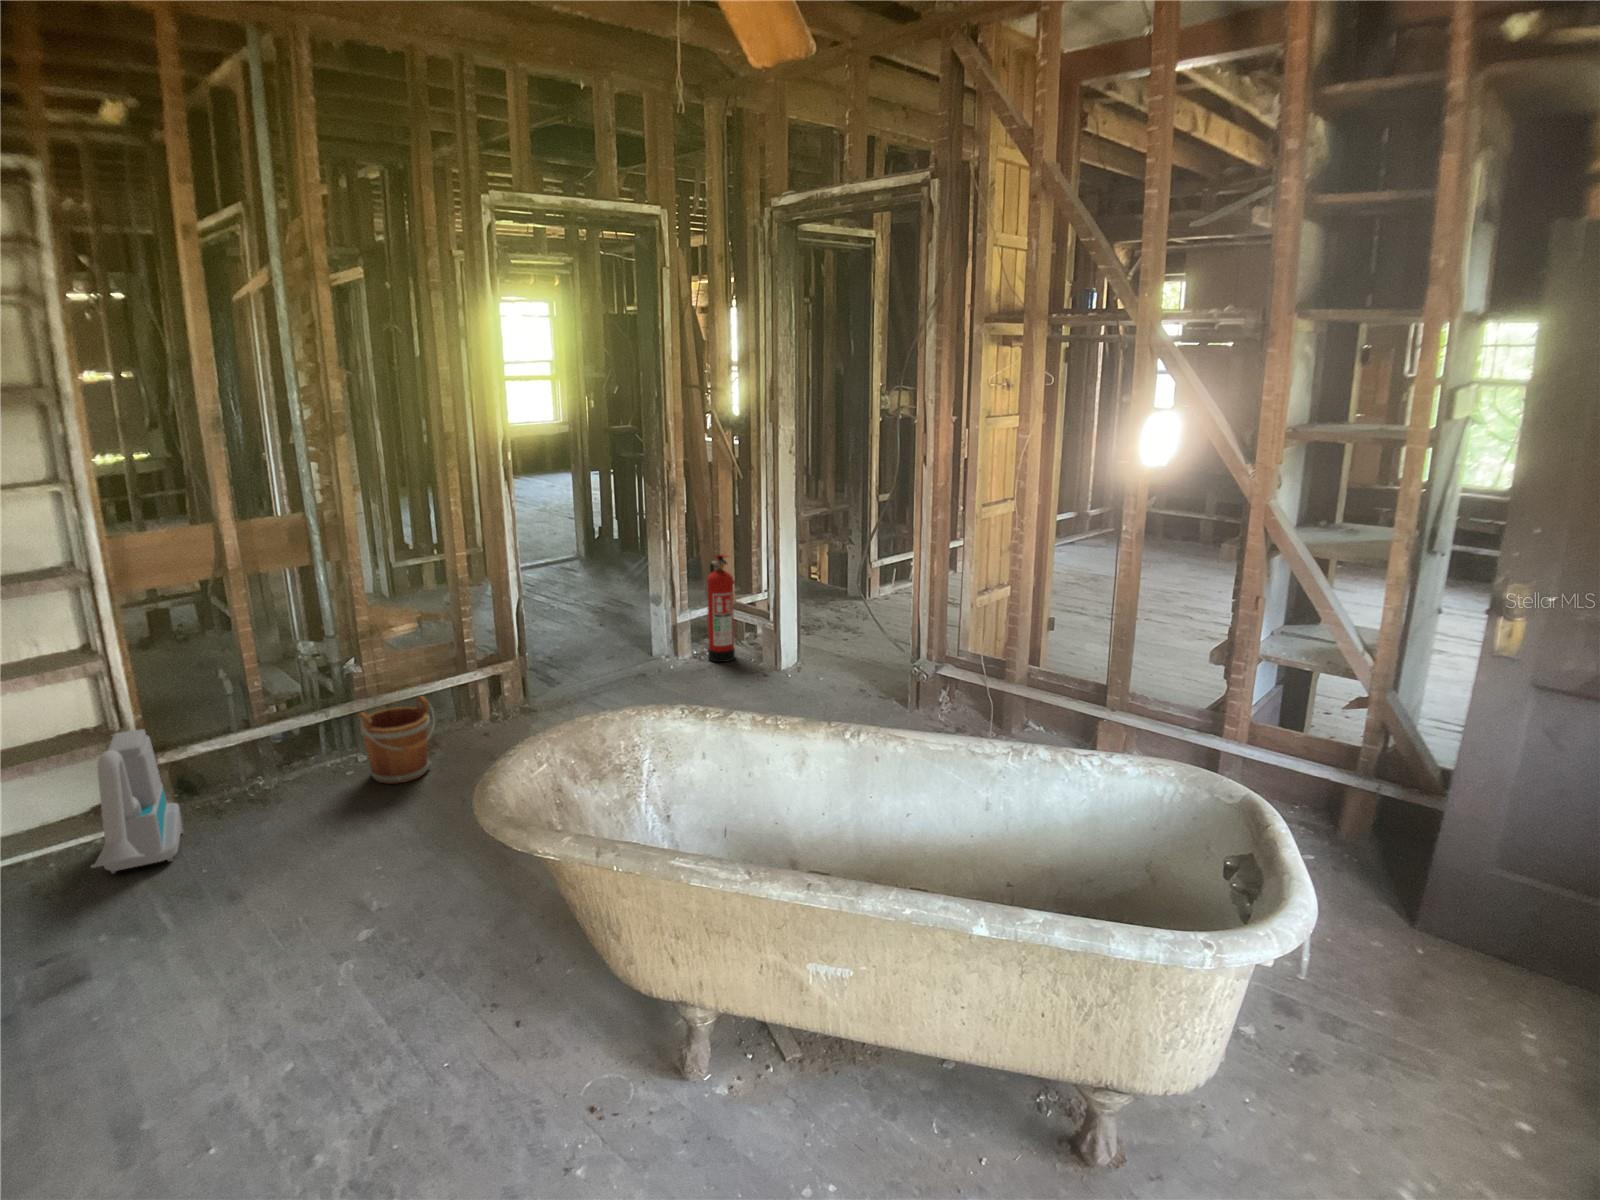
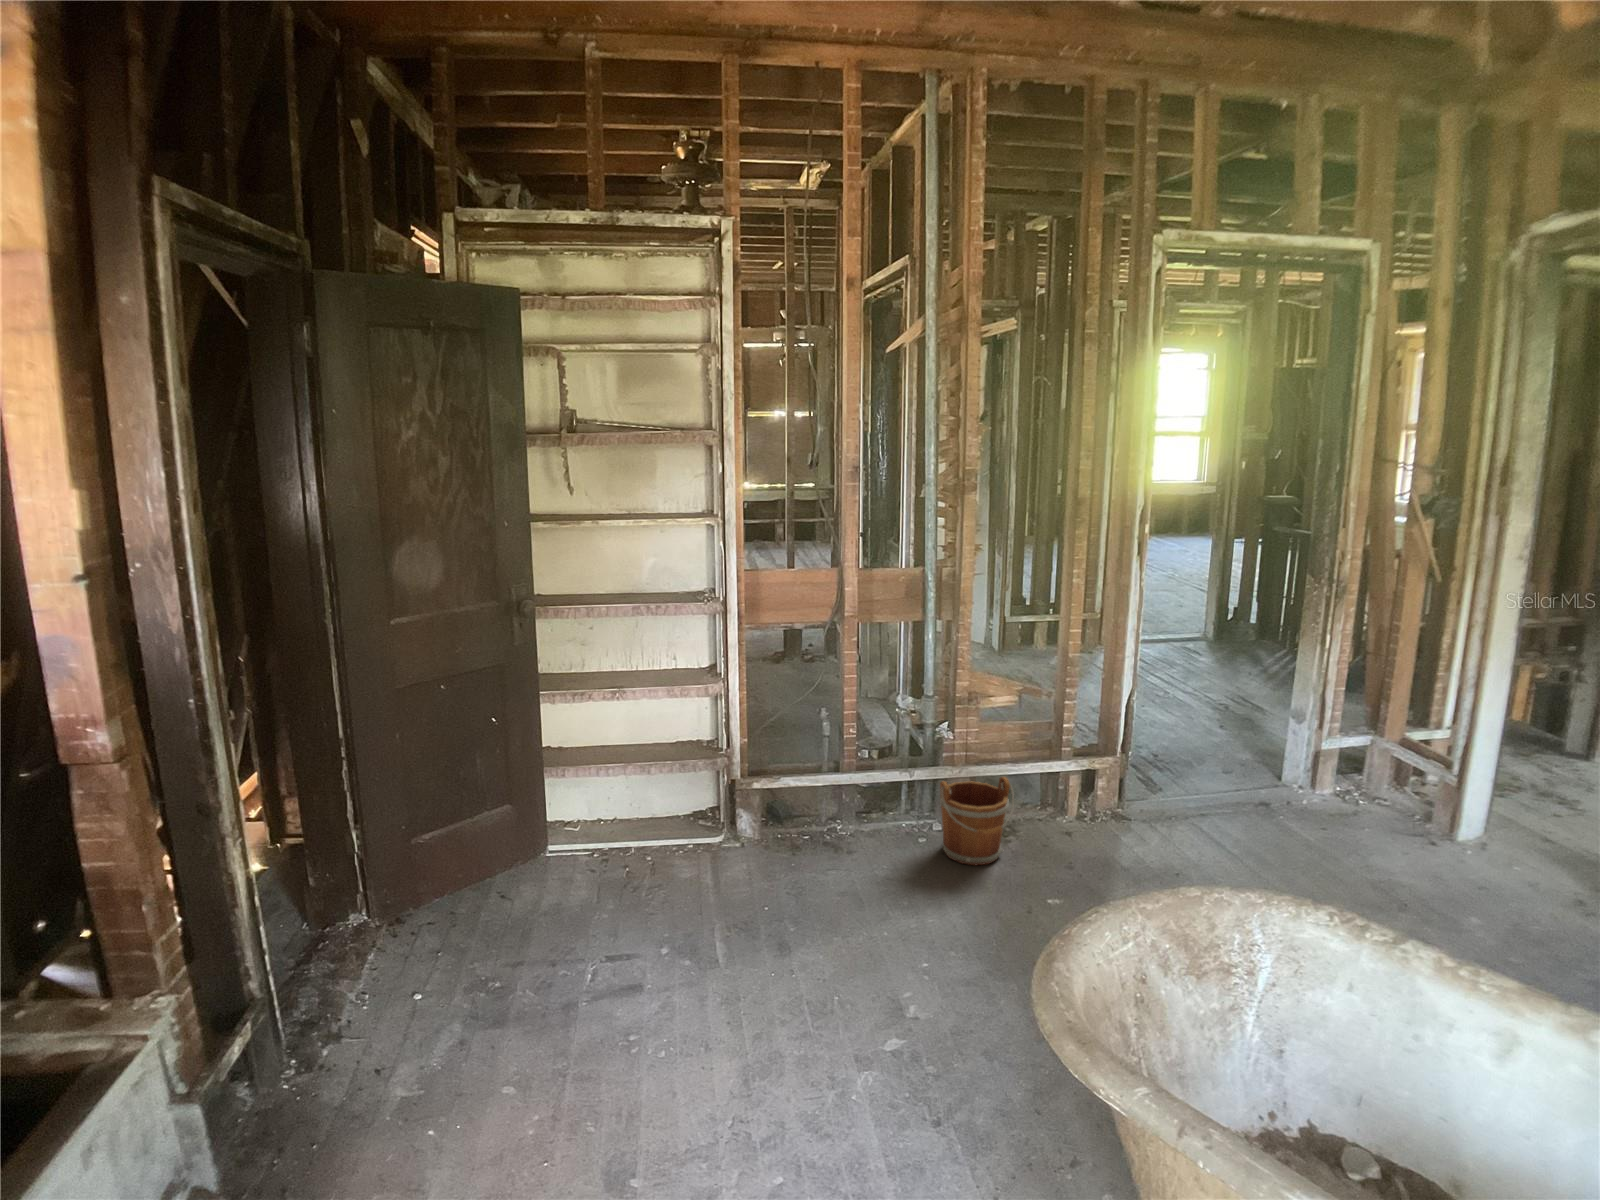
fire extinguisher: present [707,554,735,662] -> none [1358,674,1414,813]
vacuum cleaner: present [91,729,183,874] -> none [695,752,776,884]

